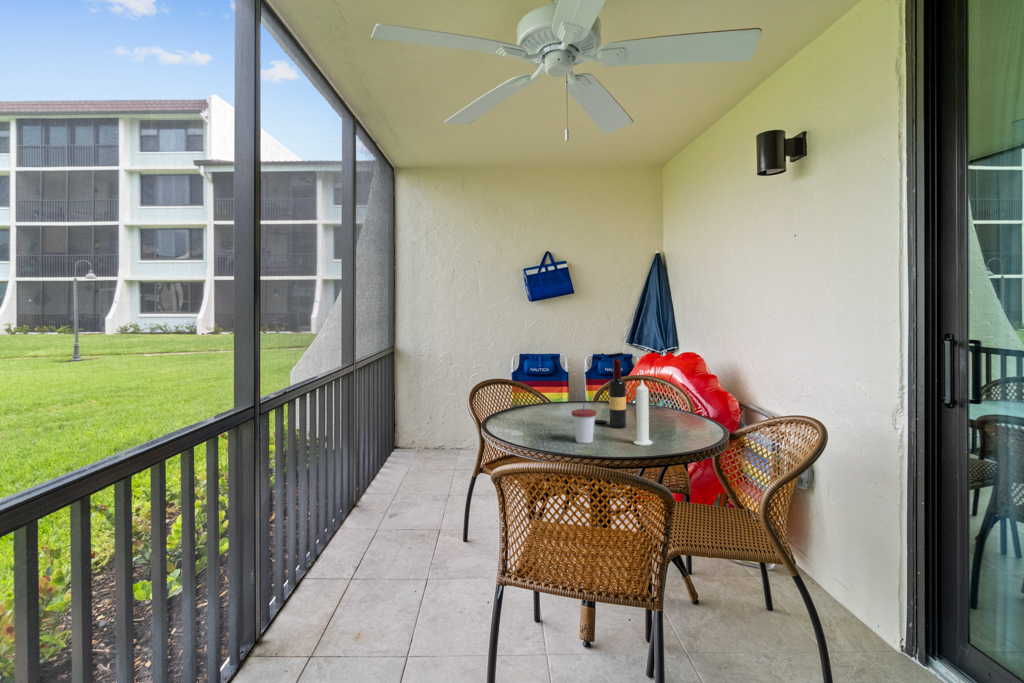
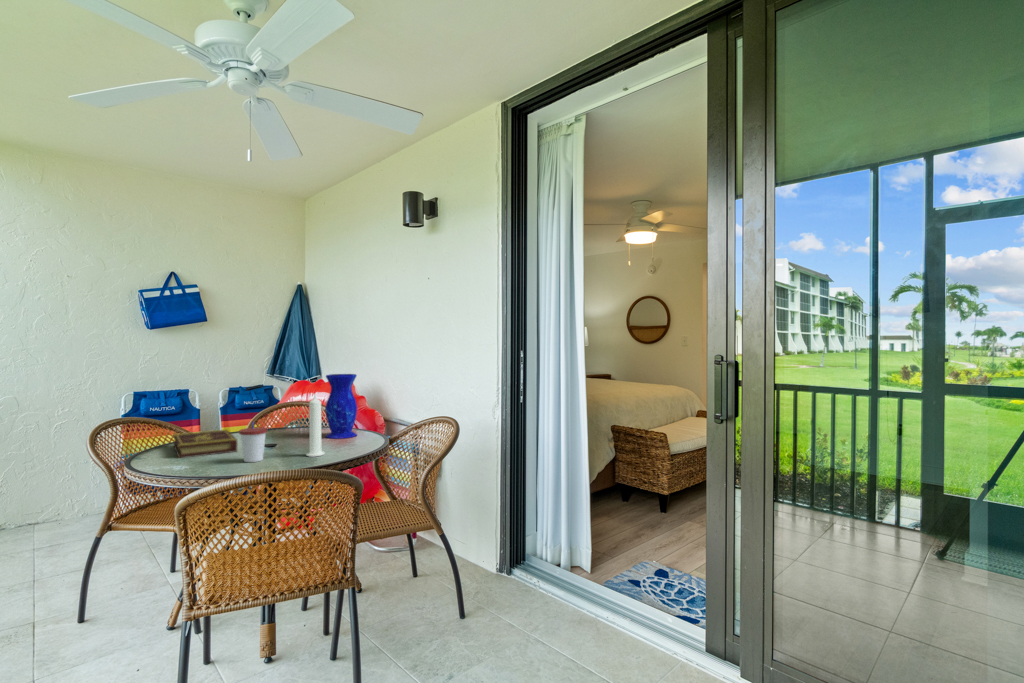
vase: none [662,354,696,425] -> present [325,374,357,439]
wine bottle: present [609,359,626,428] -> none [274,378,292,447]
book: none [528,403,576,429] -> present [173,429,237,458]

